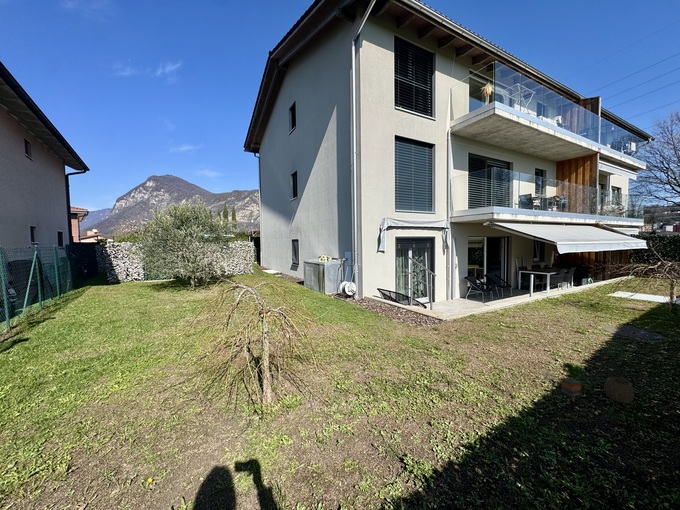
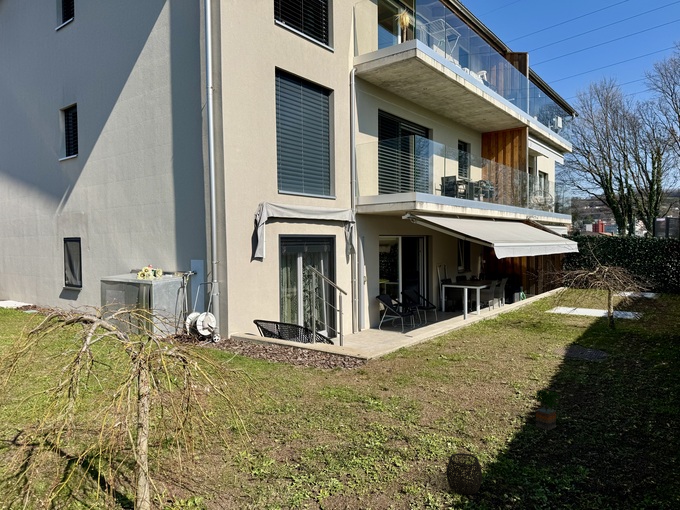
woven basket: present [604,377,634,403] -> present [446,453,482,495]

